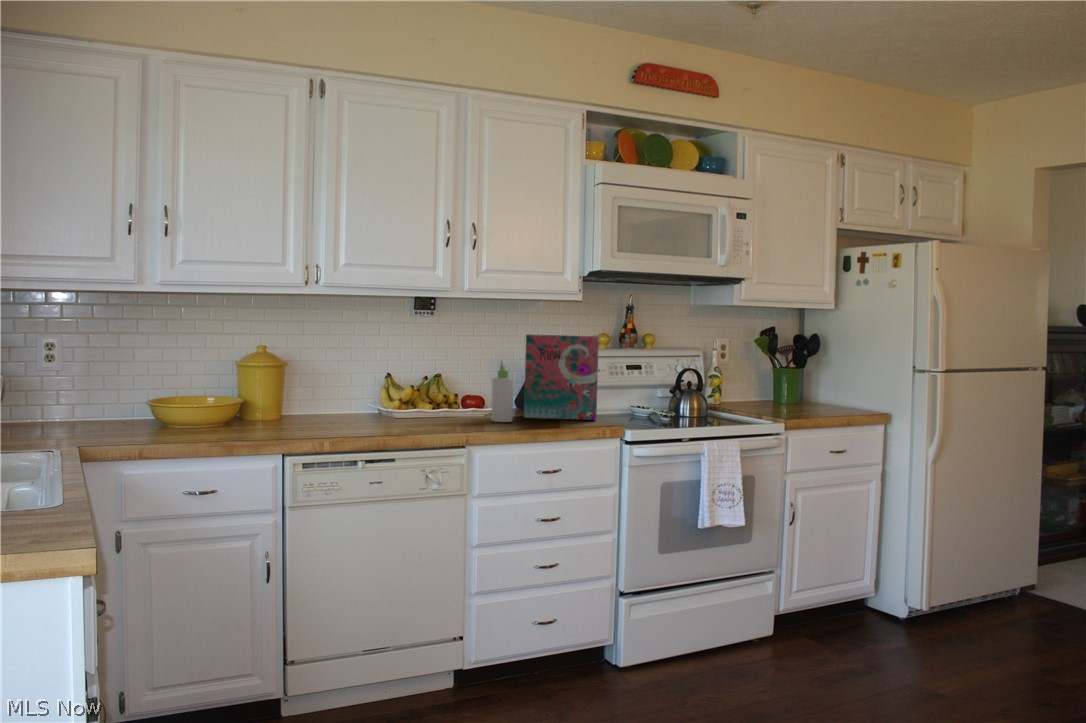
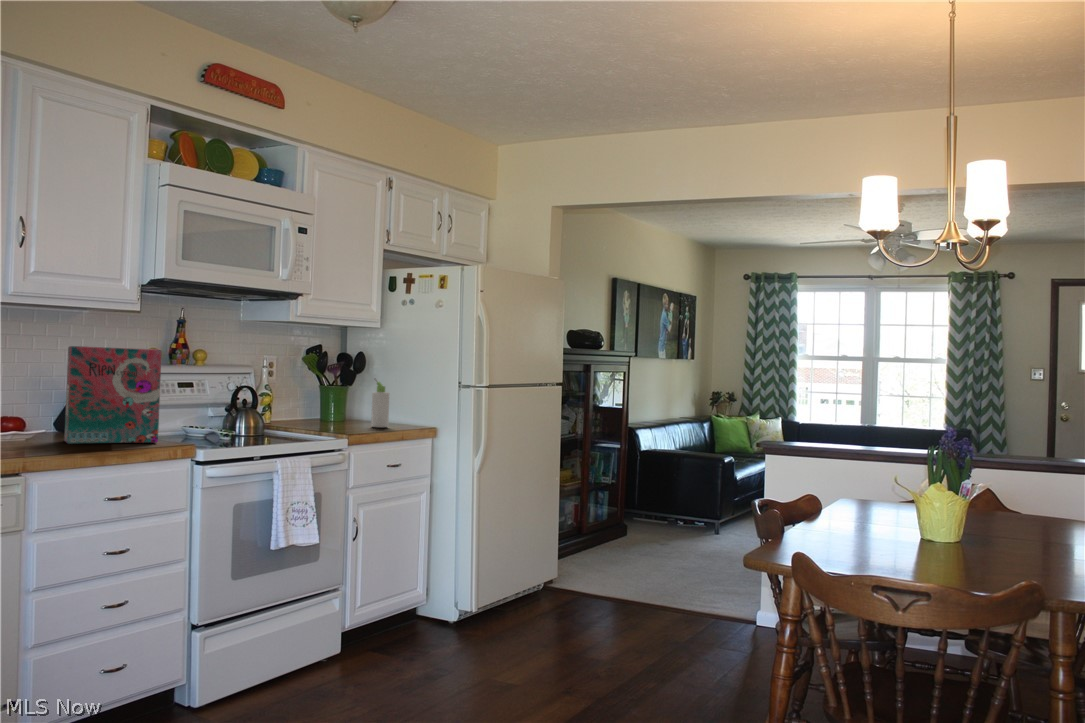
bottle: present [491,361,513,422] -> present [371,379,389,427]

